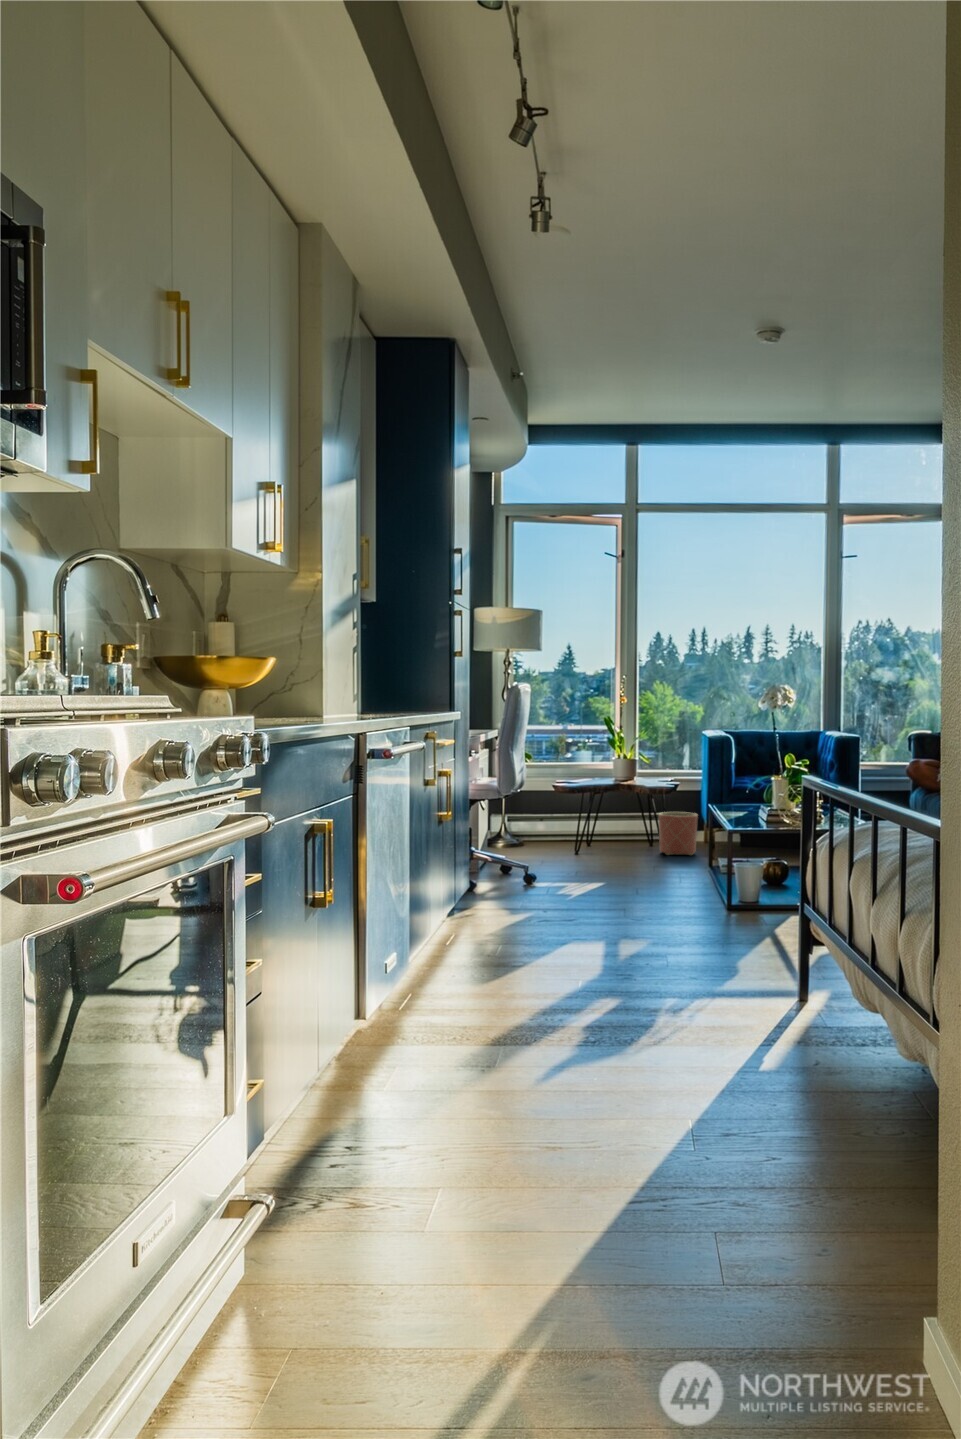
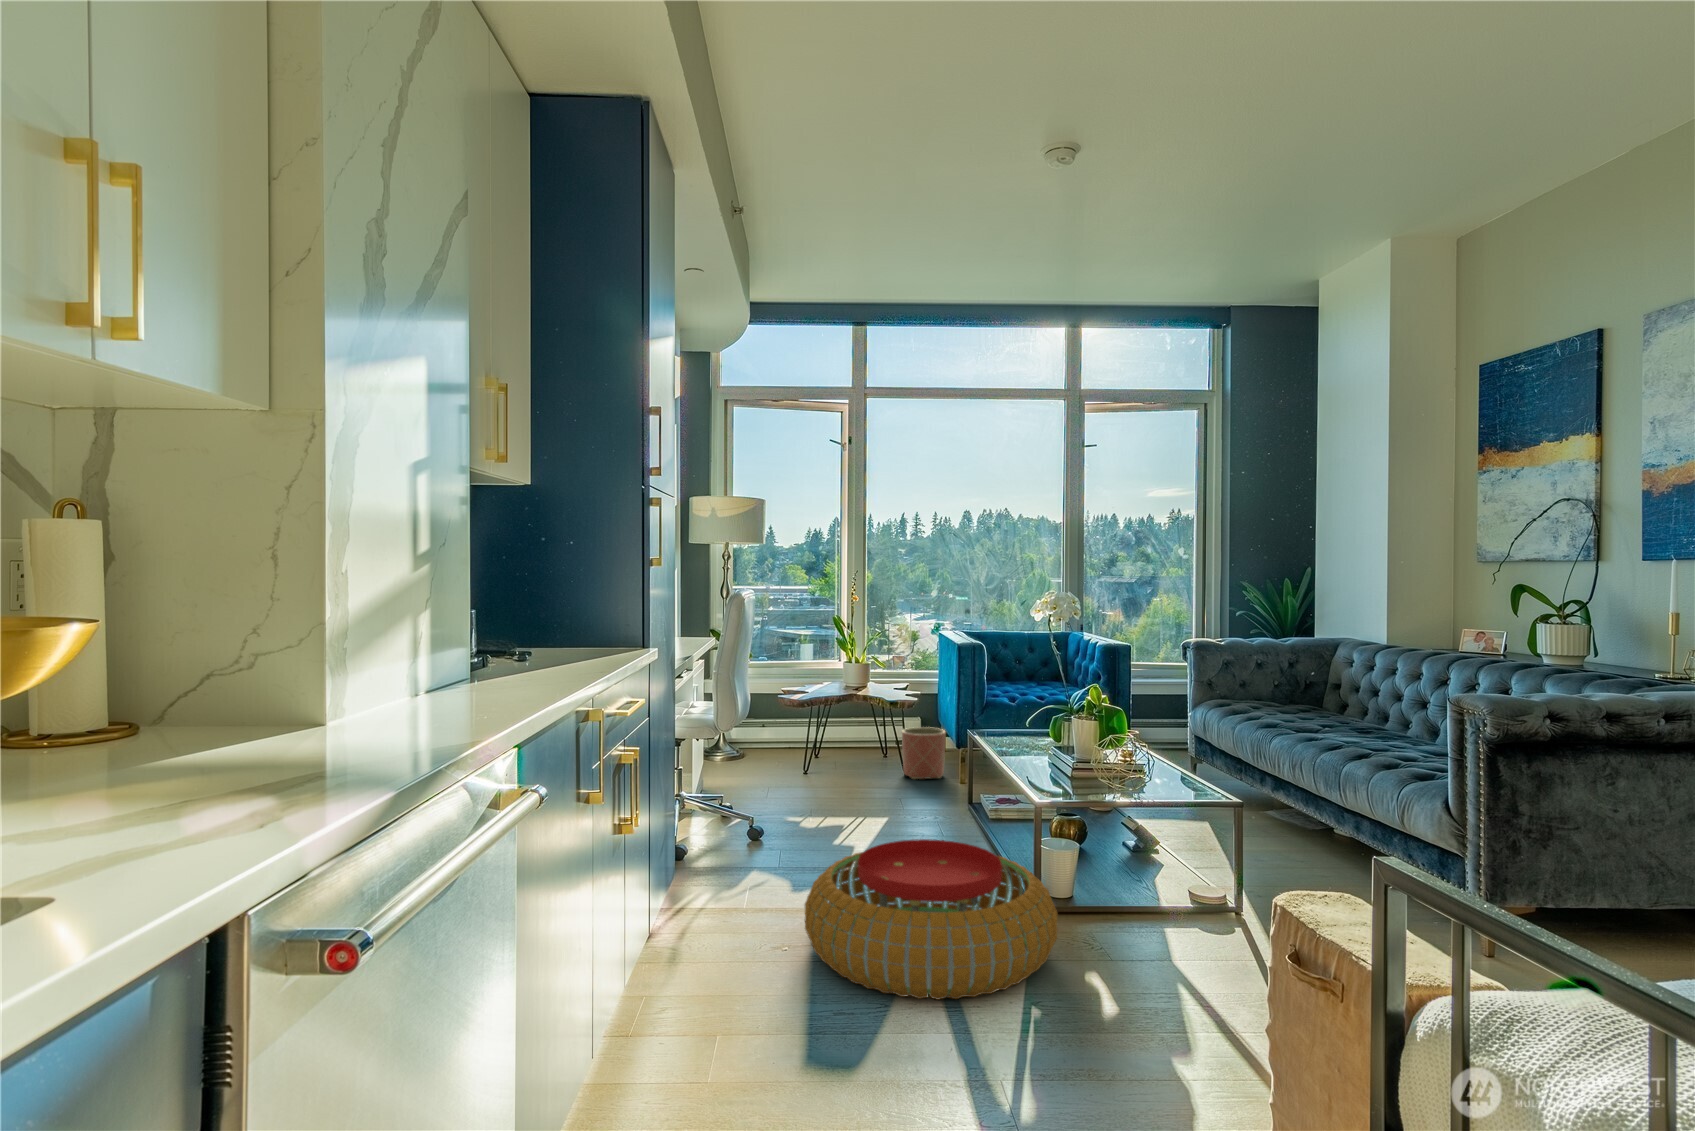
pouf: none [560,855,735,939] -> present [805,839,1058,999]

